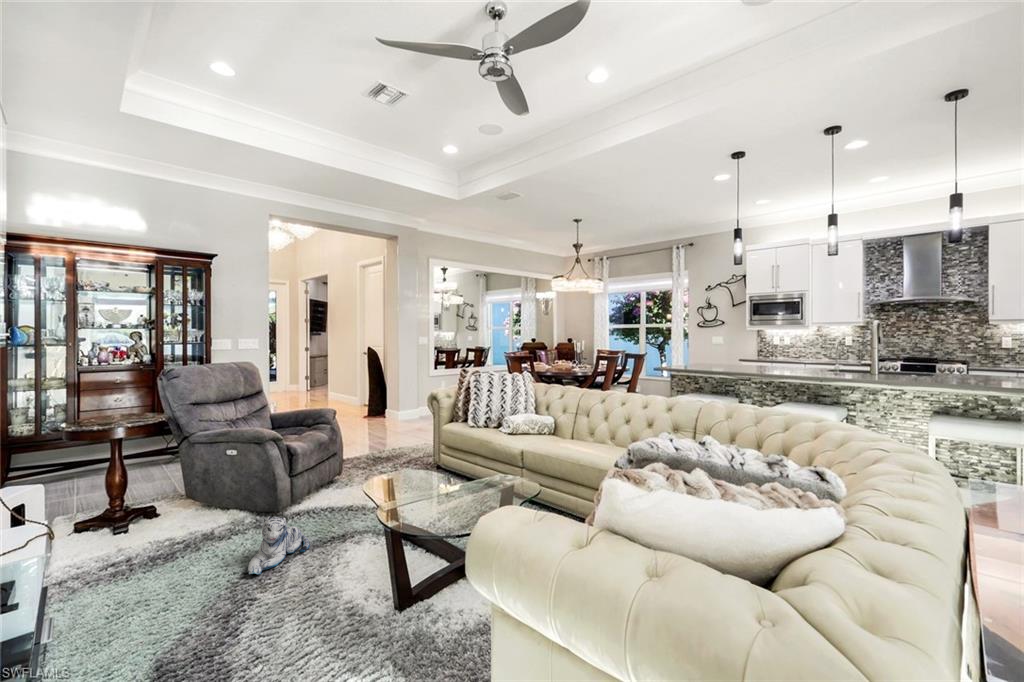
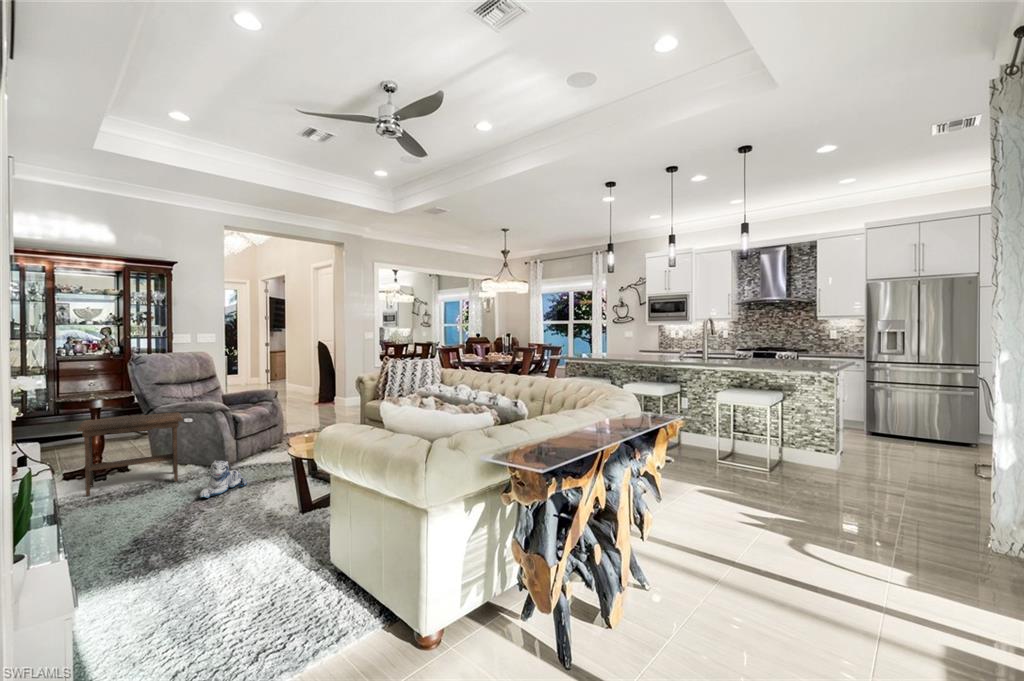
footstool: none [82,443,226,565] -> present [77,412,183,496]

